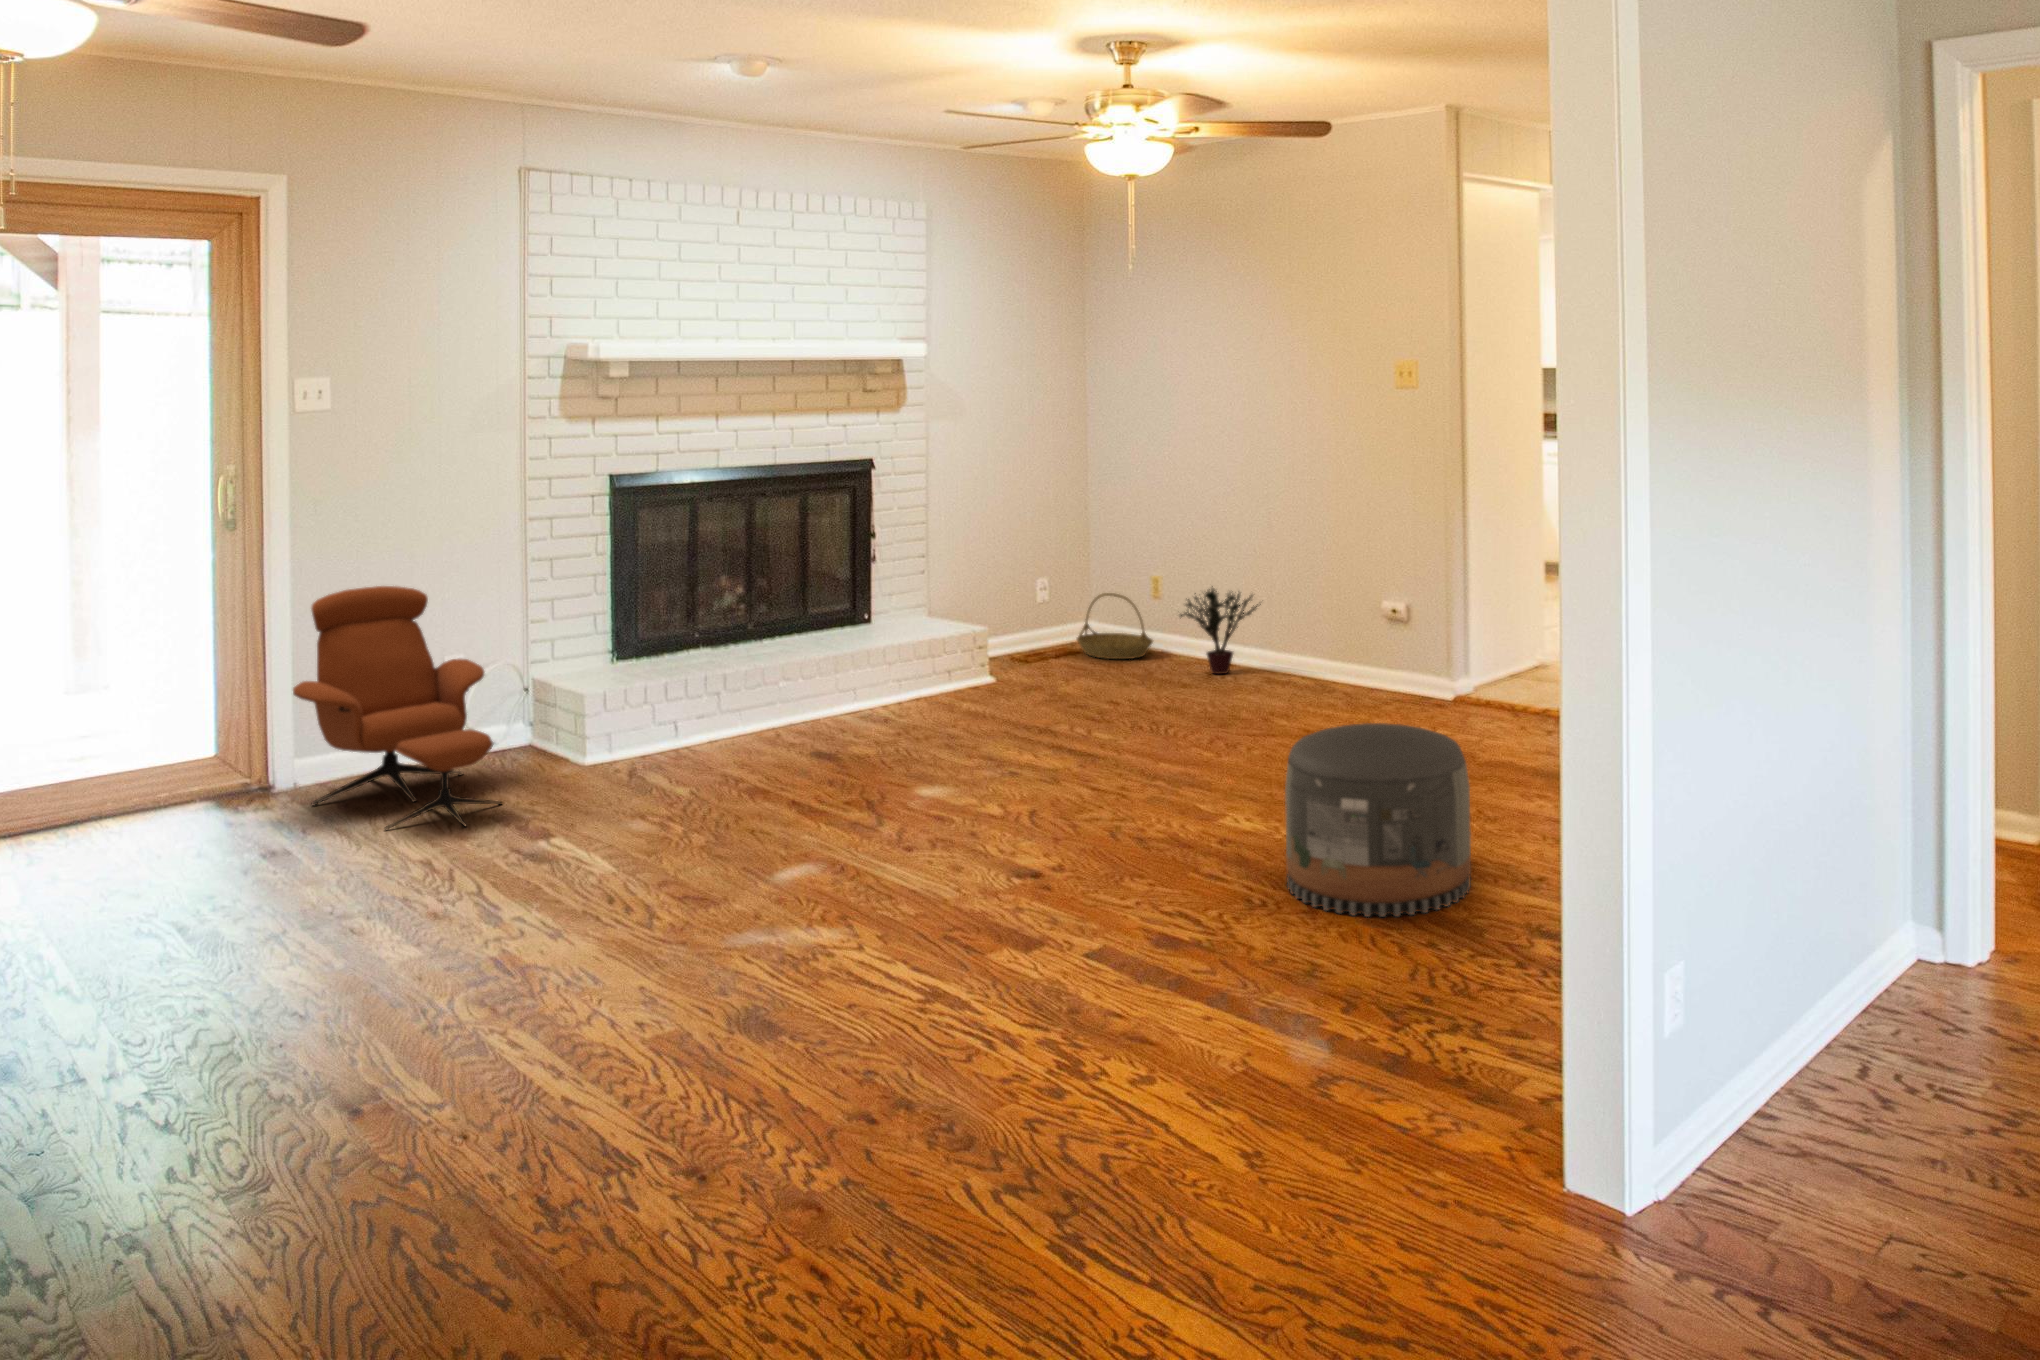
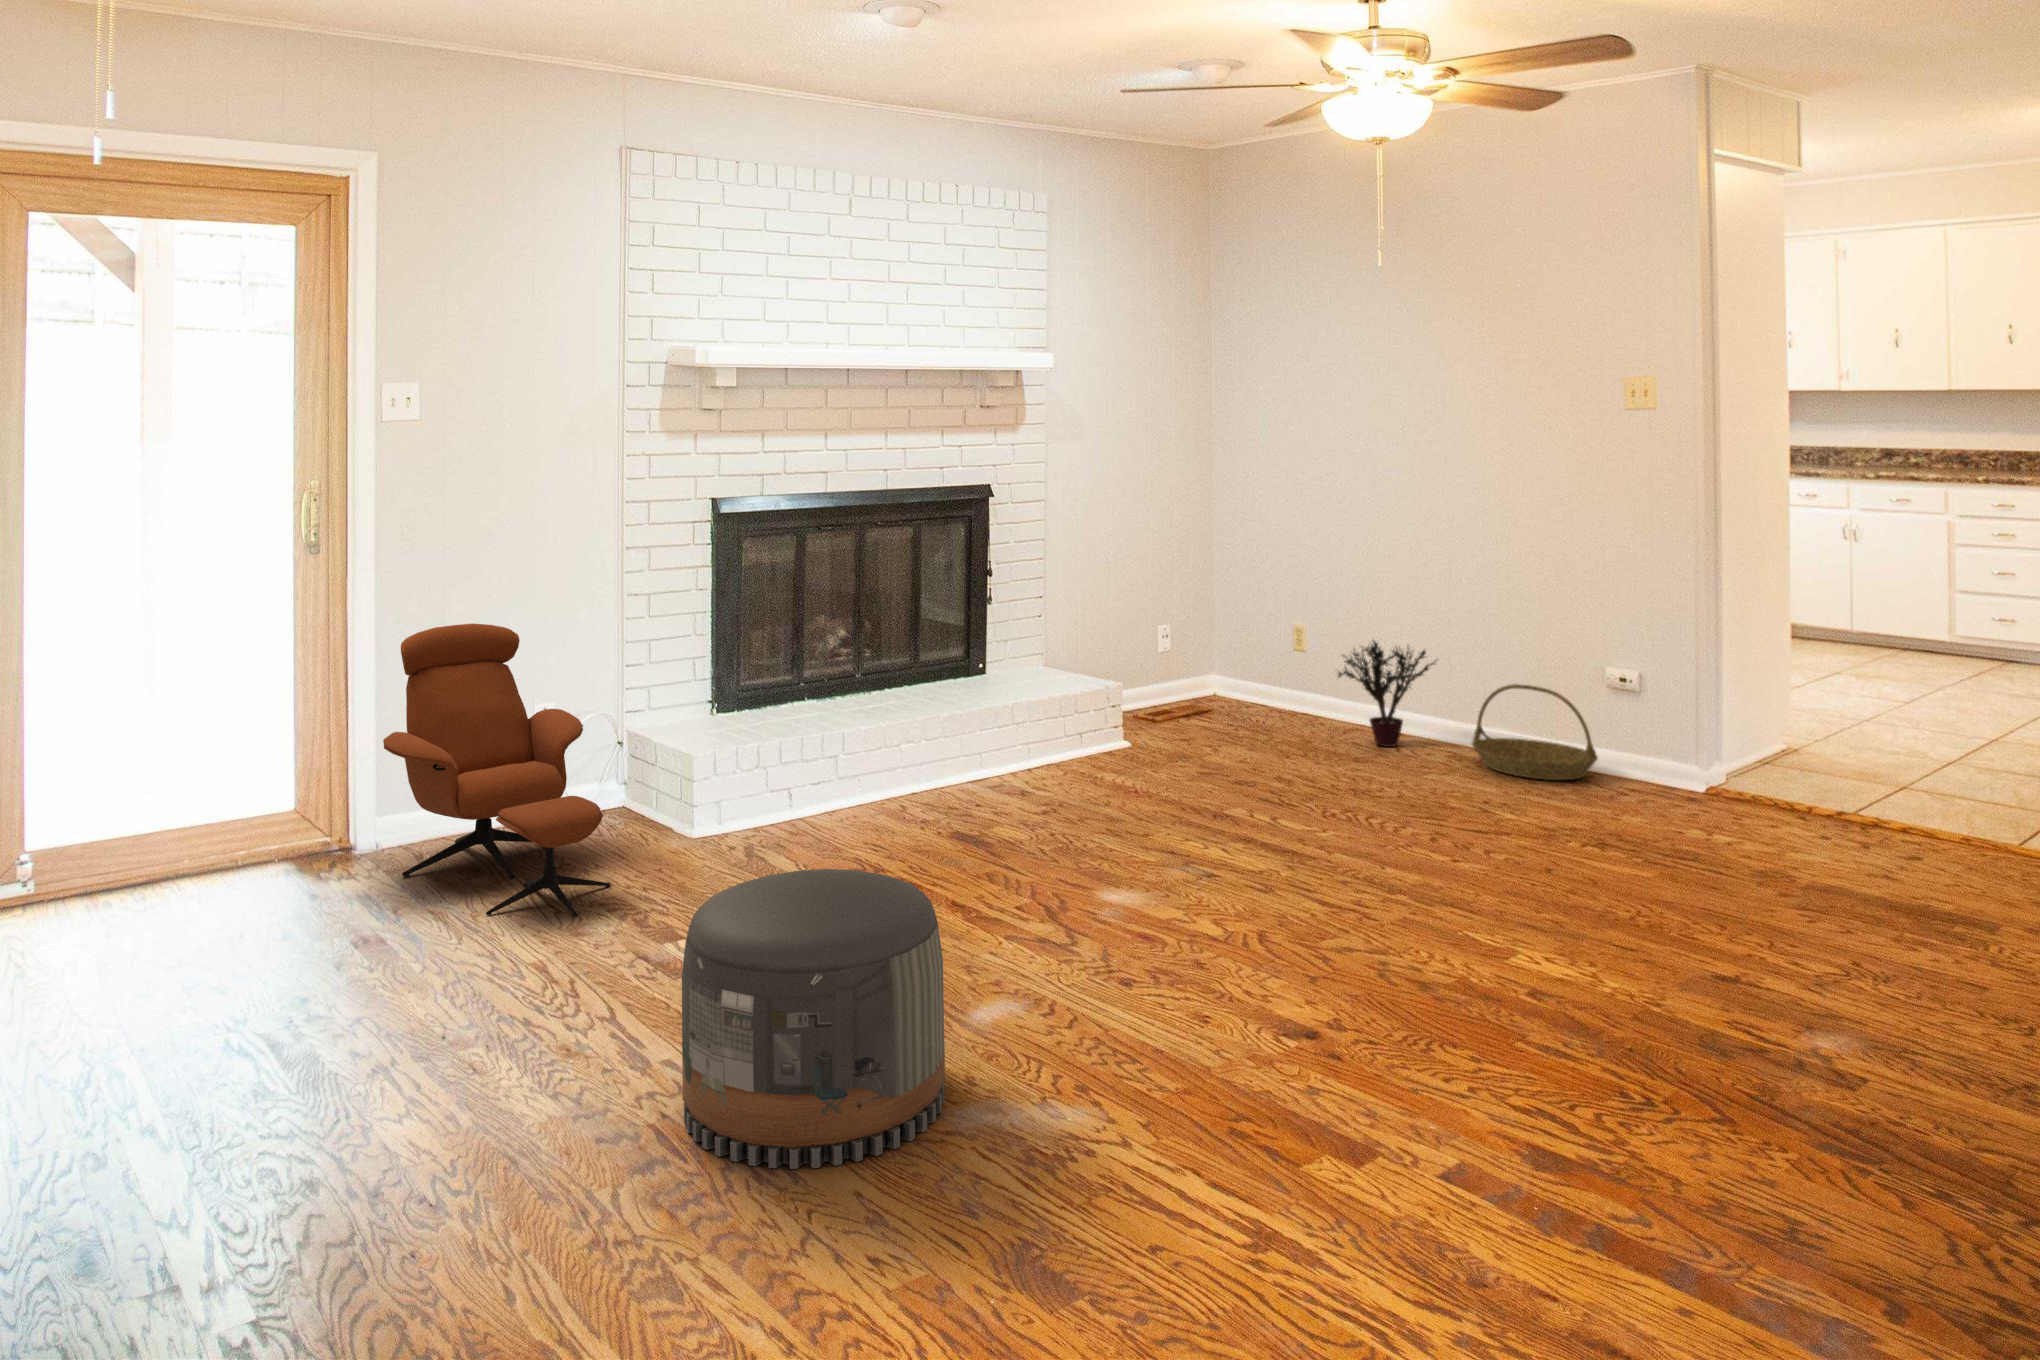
basket: present [1077,593,1153,659] -> present [1472,684,1598,780]
pouf: present [1285,723,1471,917] -> present [682,869,945,1169]

